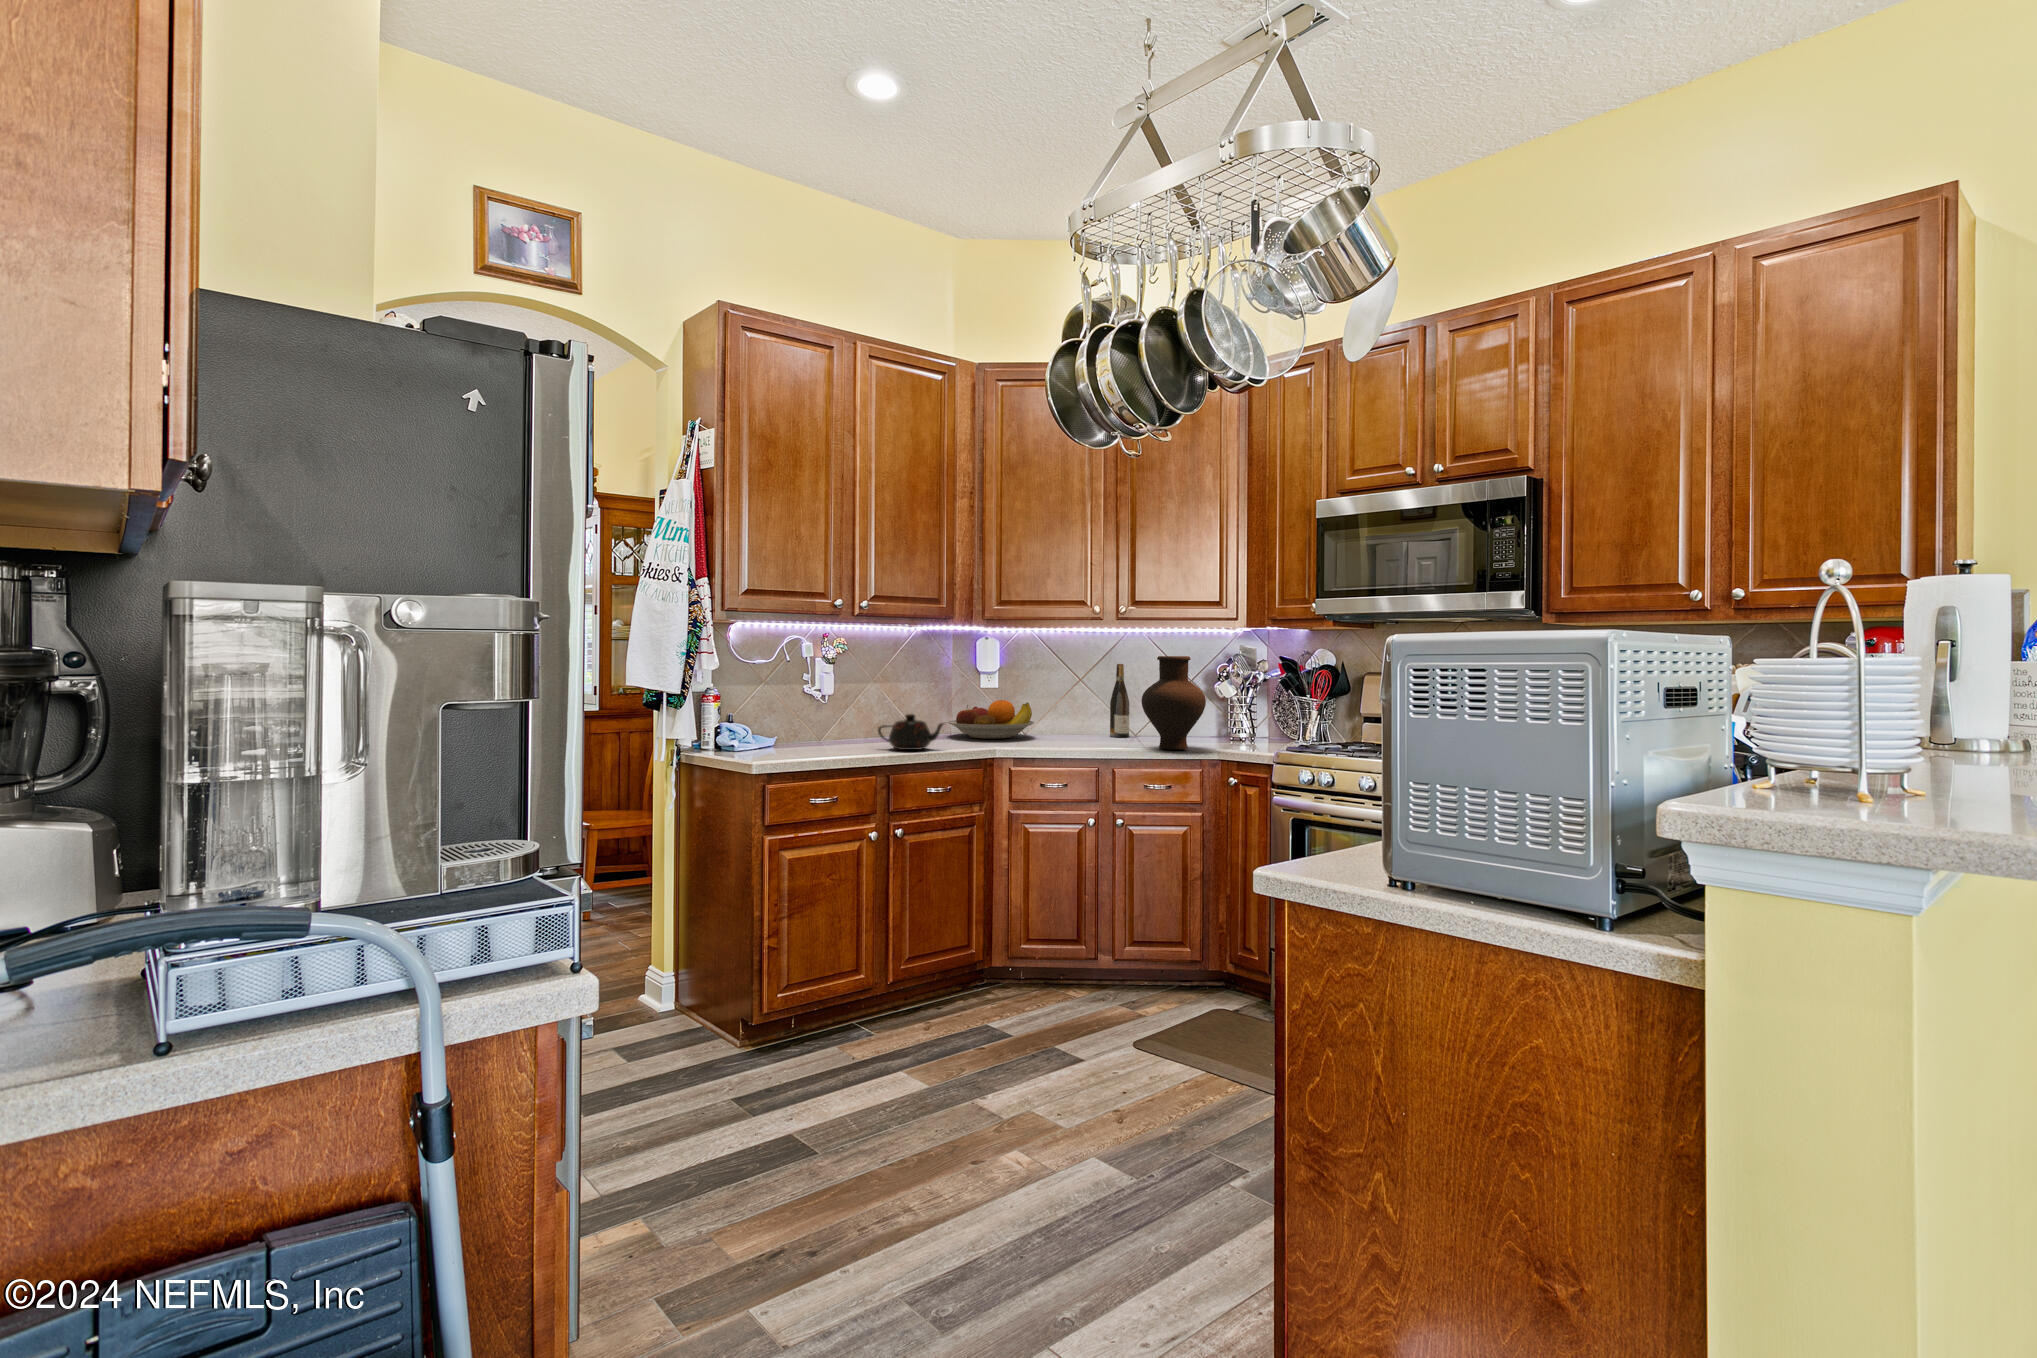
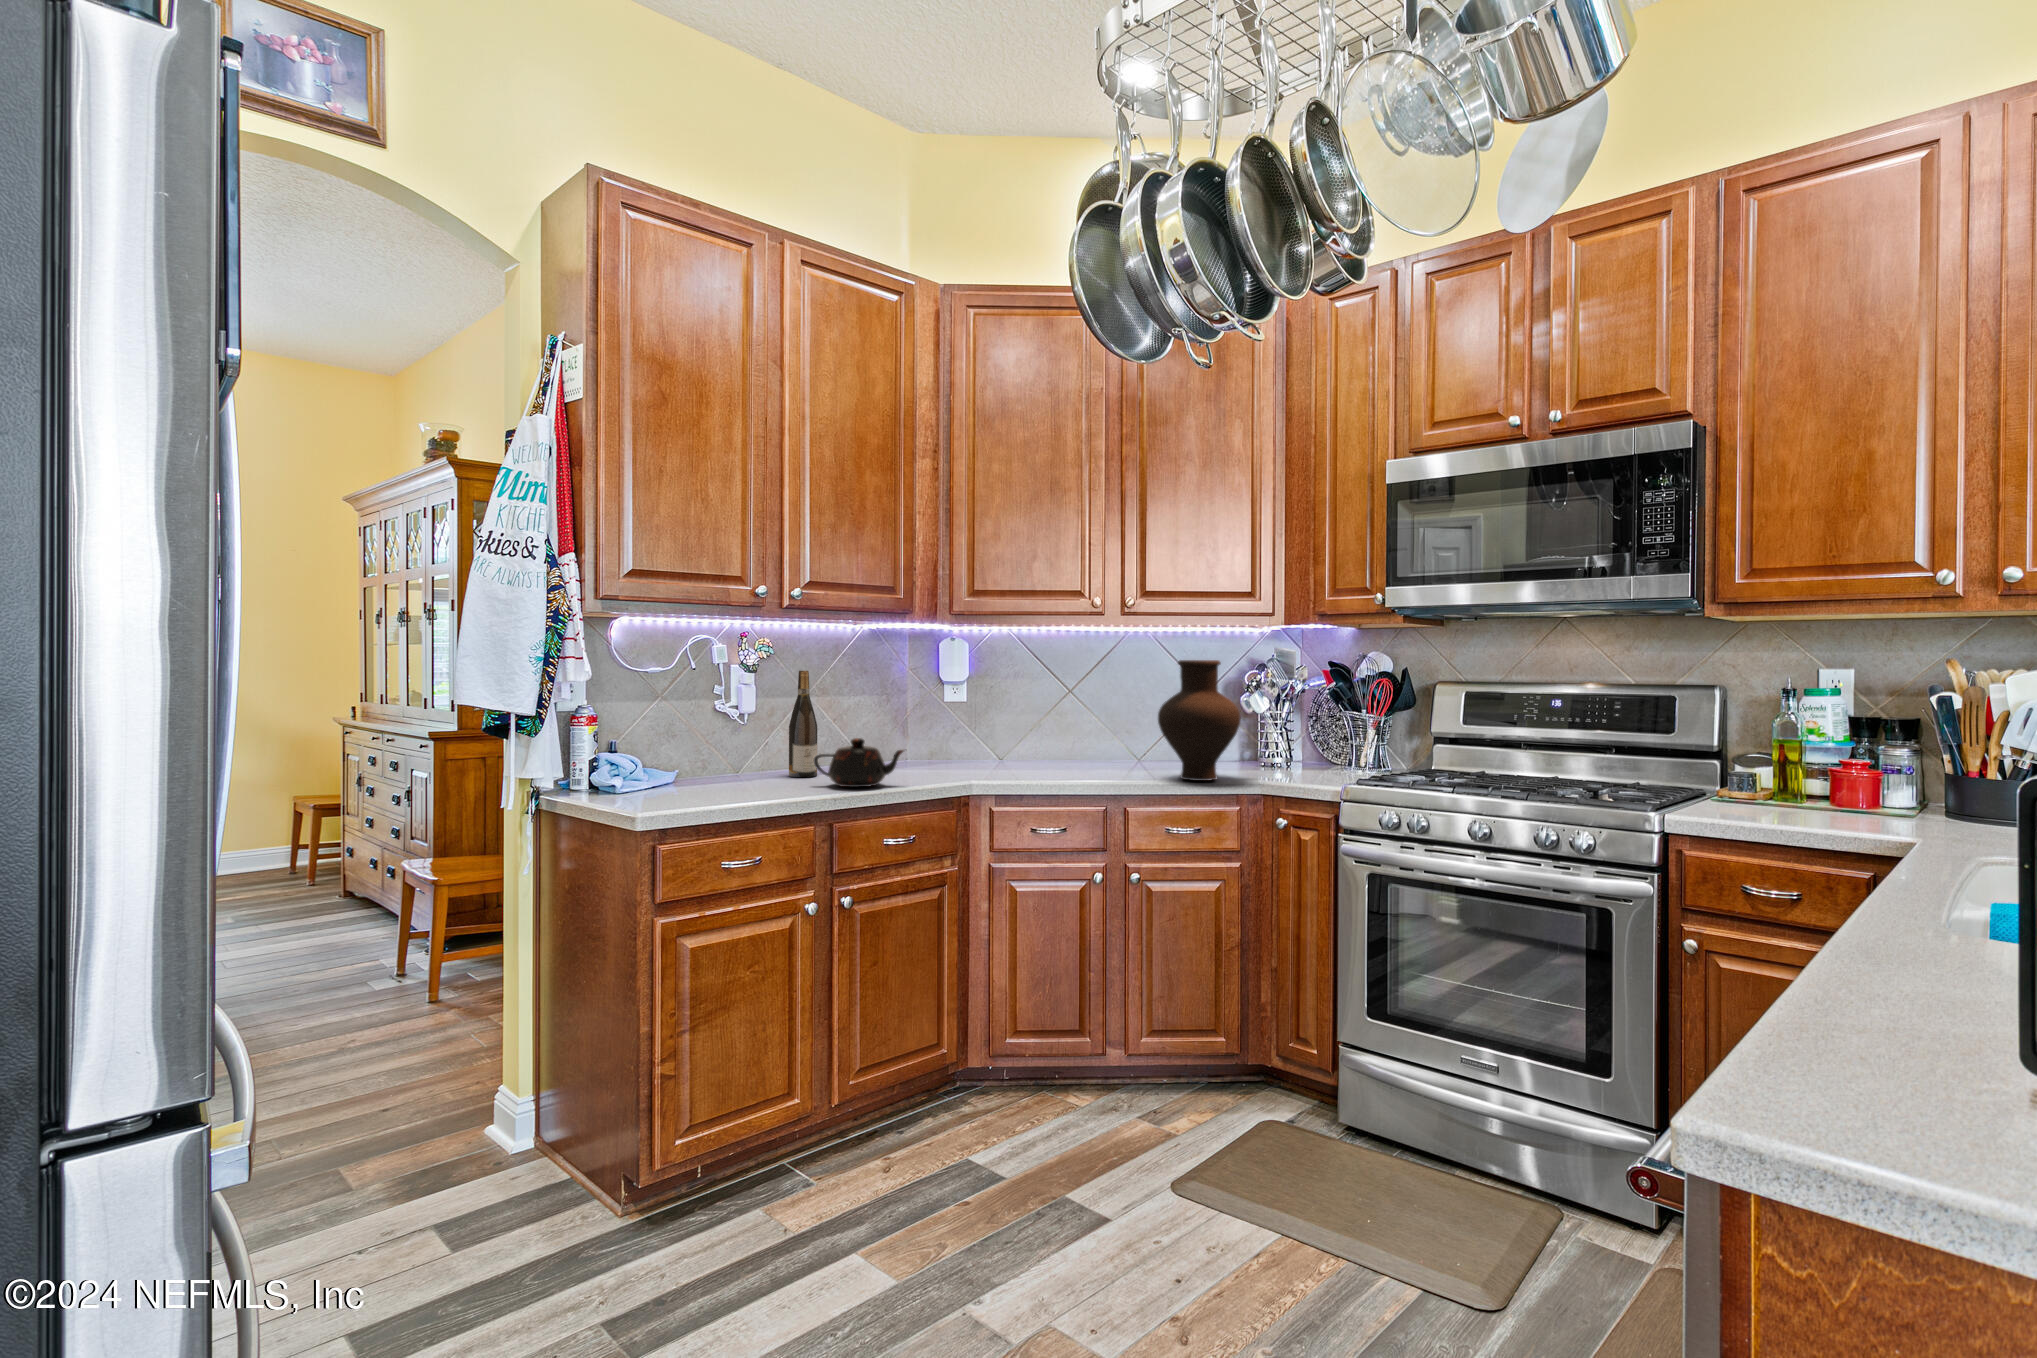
wine bottle: present [1110,664,1129,737] -> present [789,671,817,777]
fruit bowl: present [948,700,1034,739] -> none [902,717,1014,767]

